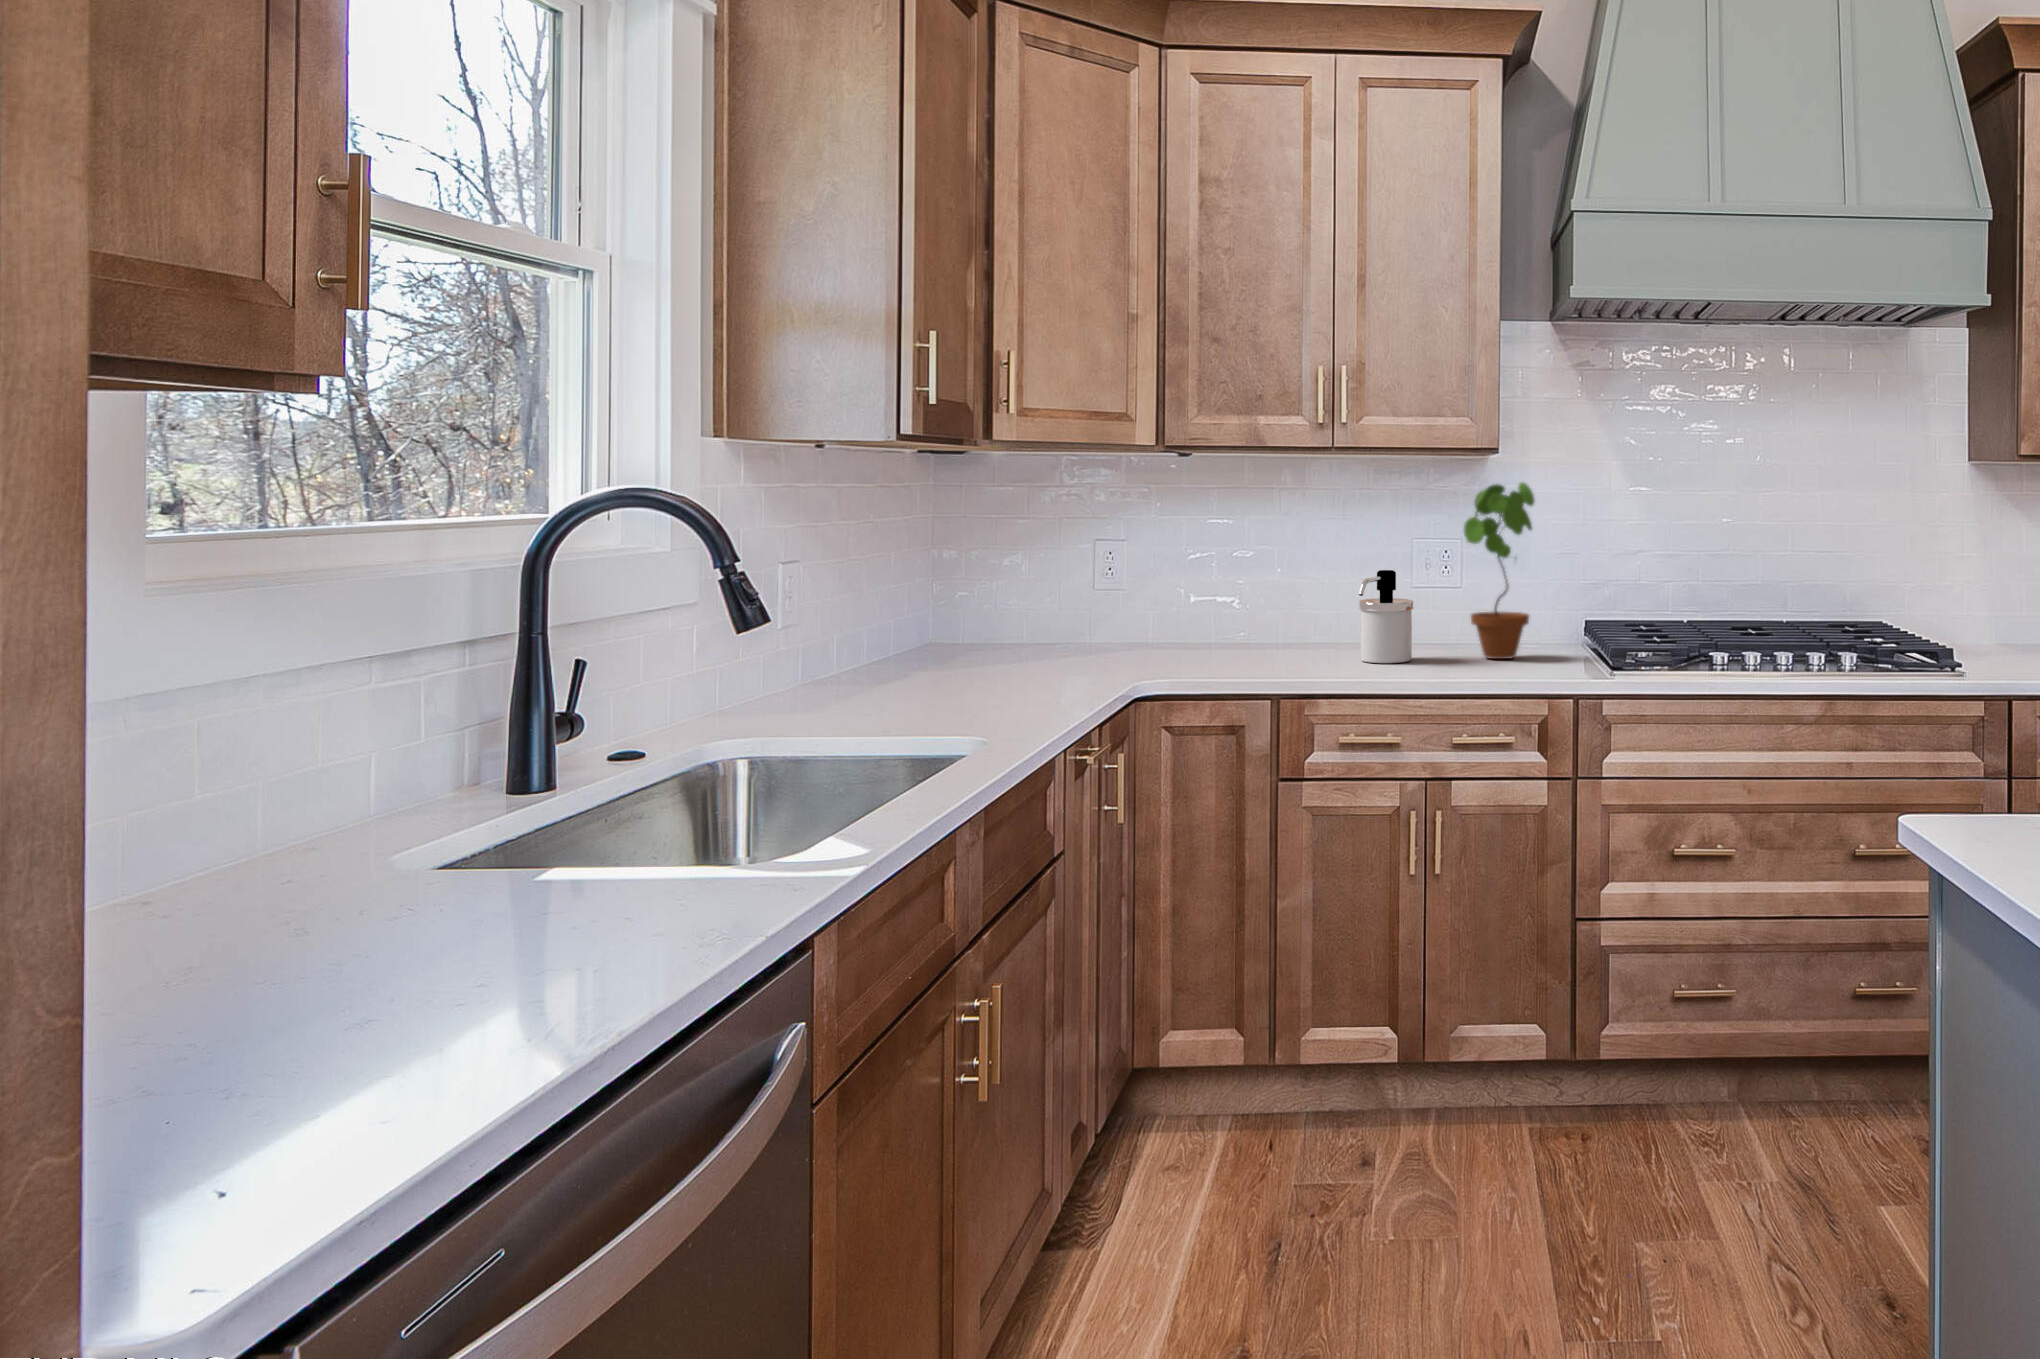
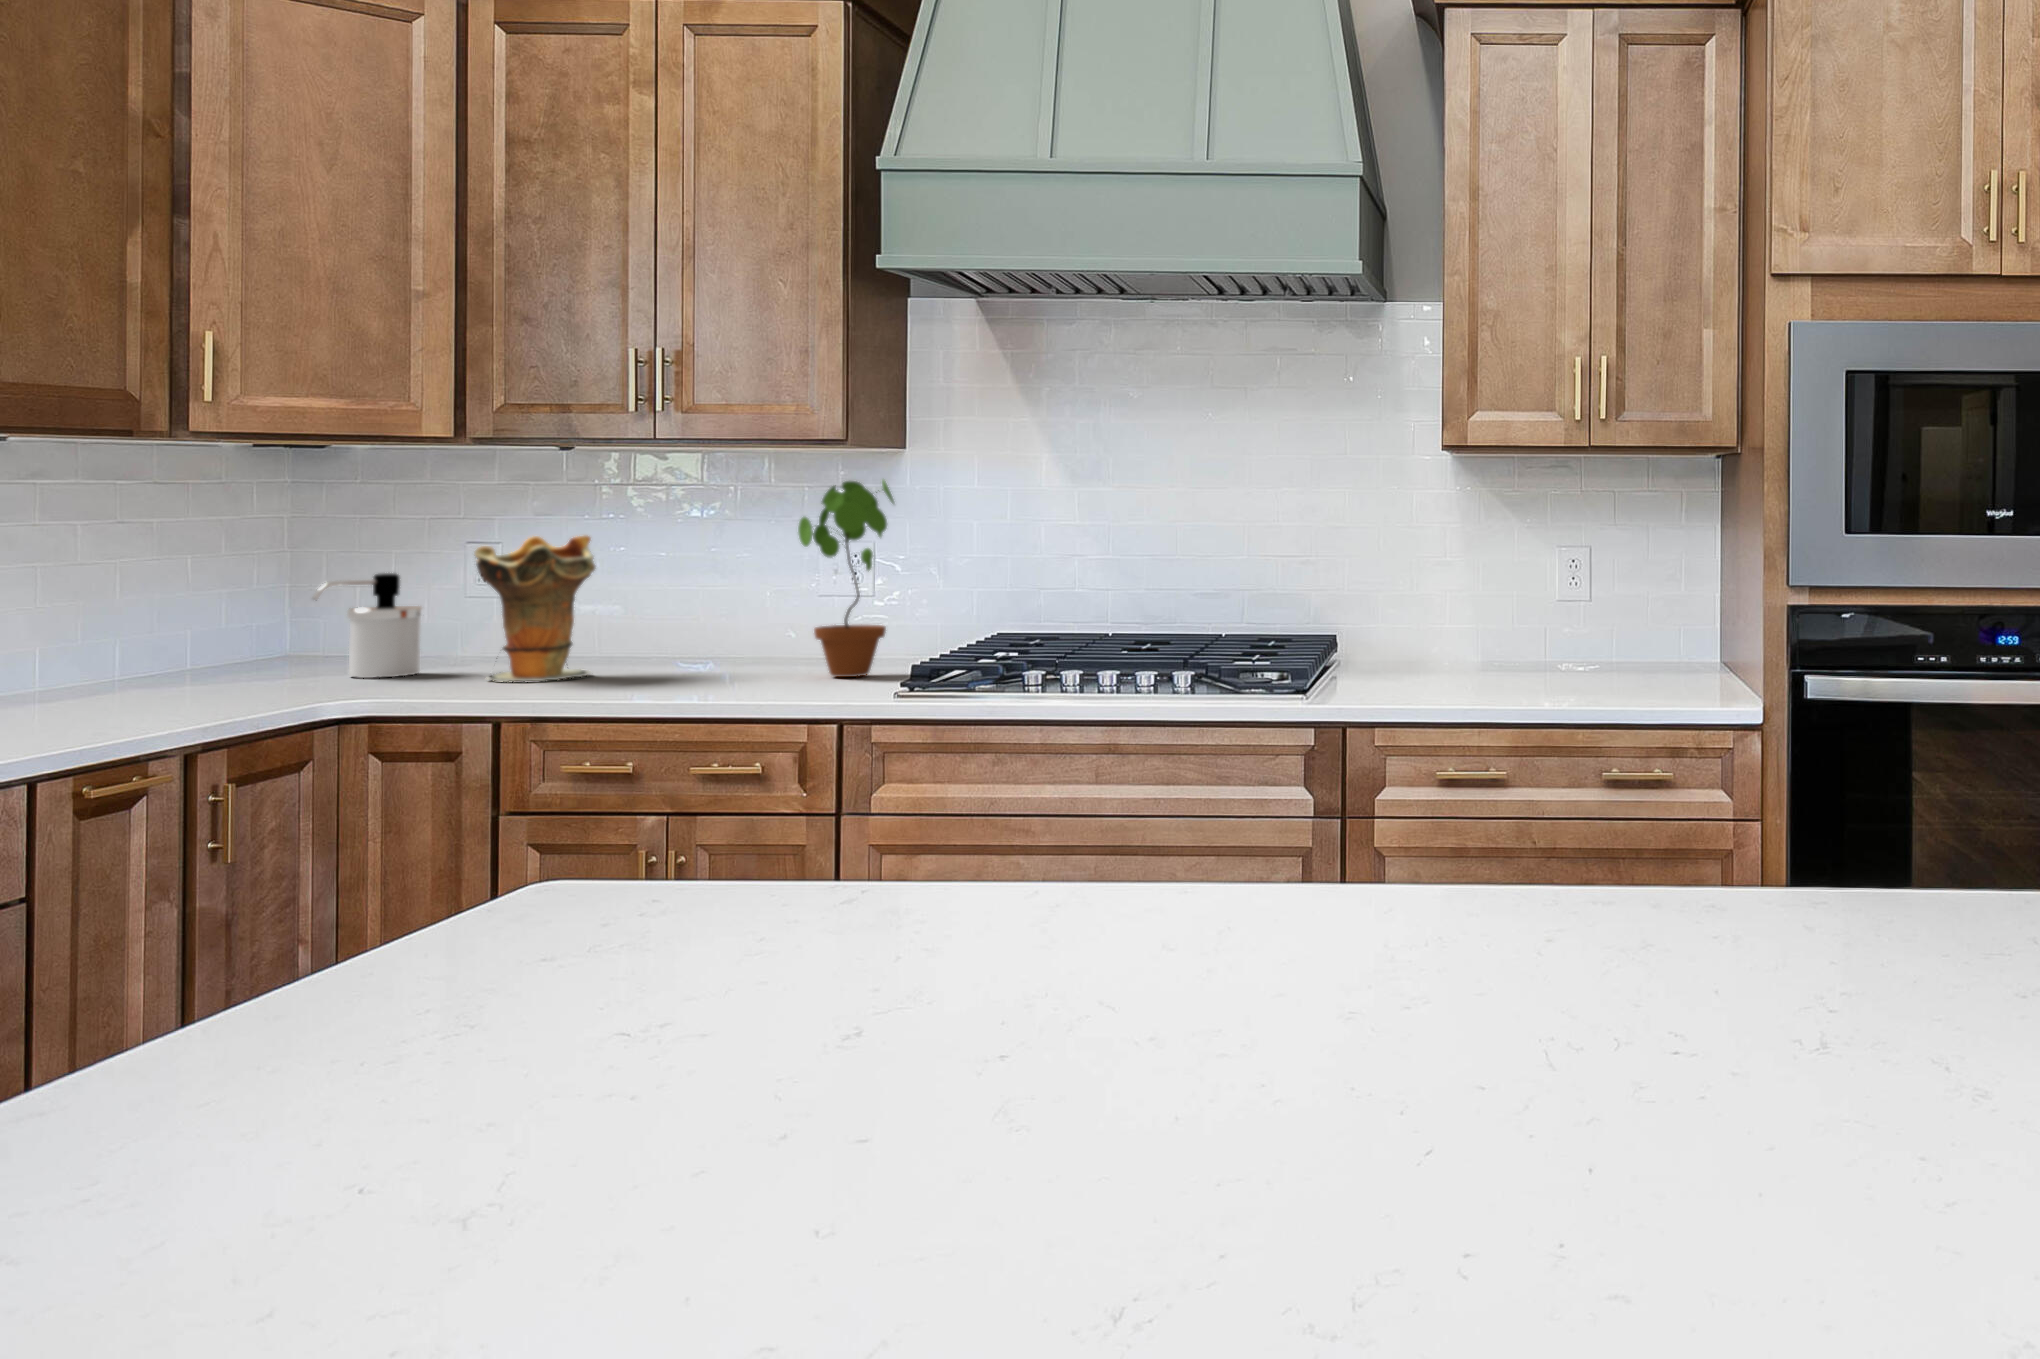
decorative vase: none [1190,533,1288,668] -> present [475,536,595,682]
soap dispenser: present [1359,570,1414,663] -> present [313,573,424,678]

